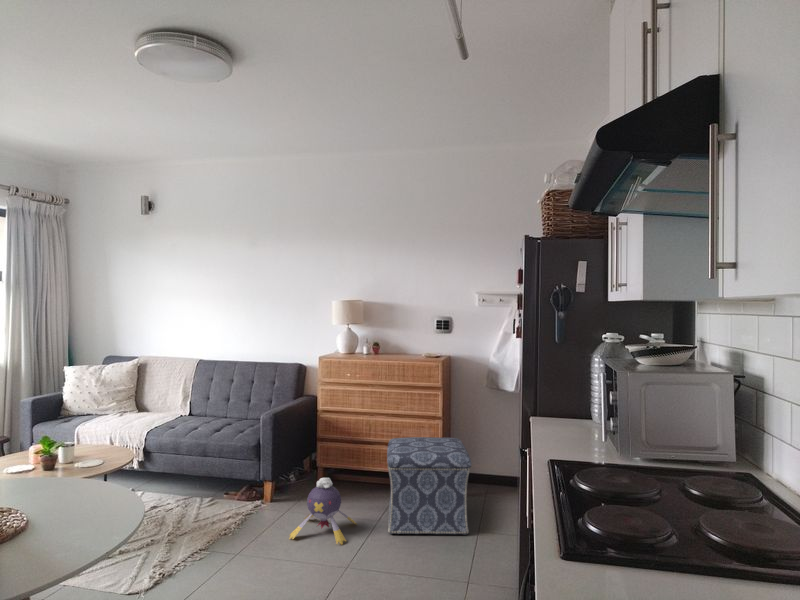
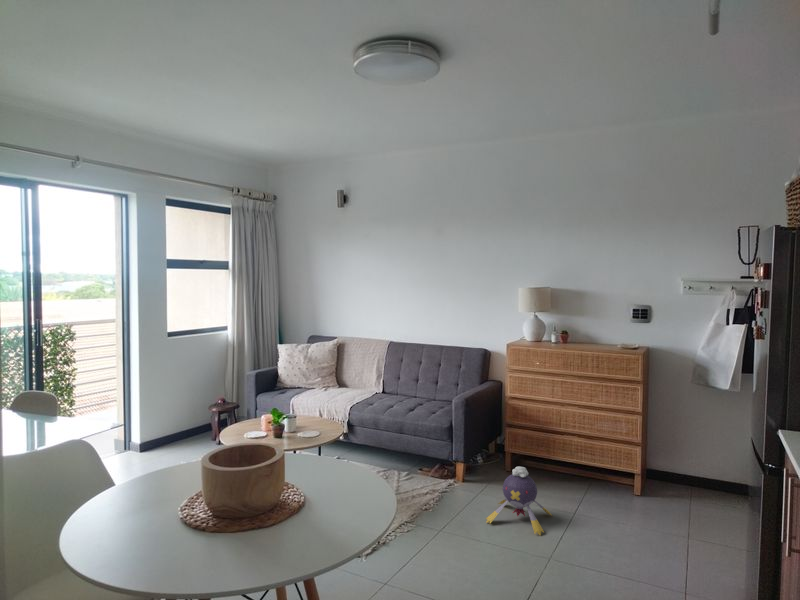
ottoman: present [387,437,472,535] -> none [583,432,684,542]

